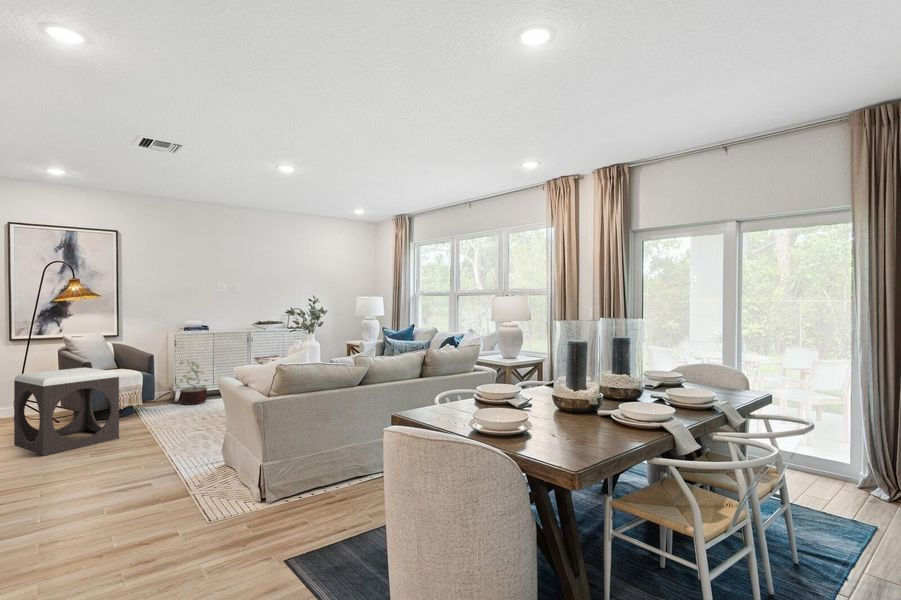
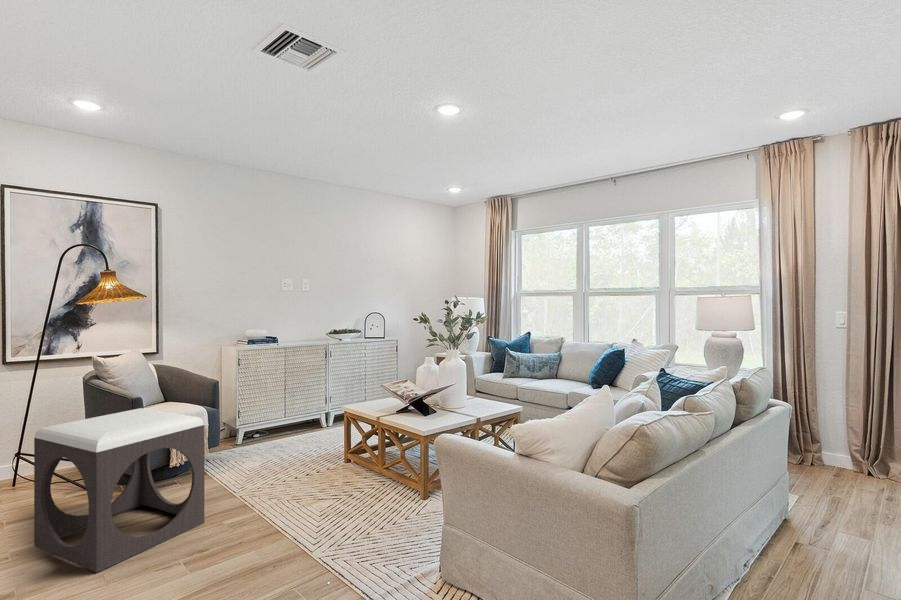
decorative plant: present [175,360,207,405] -> none [240,385,286,449]

